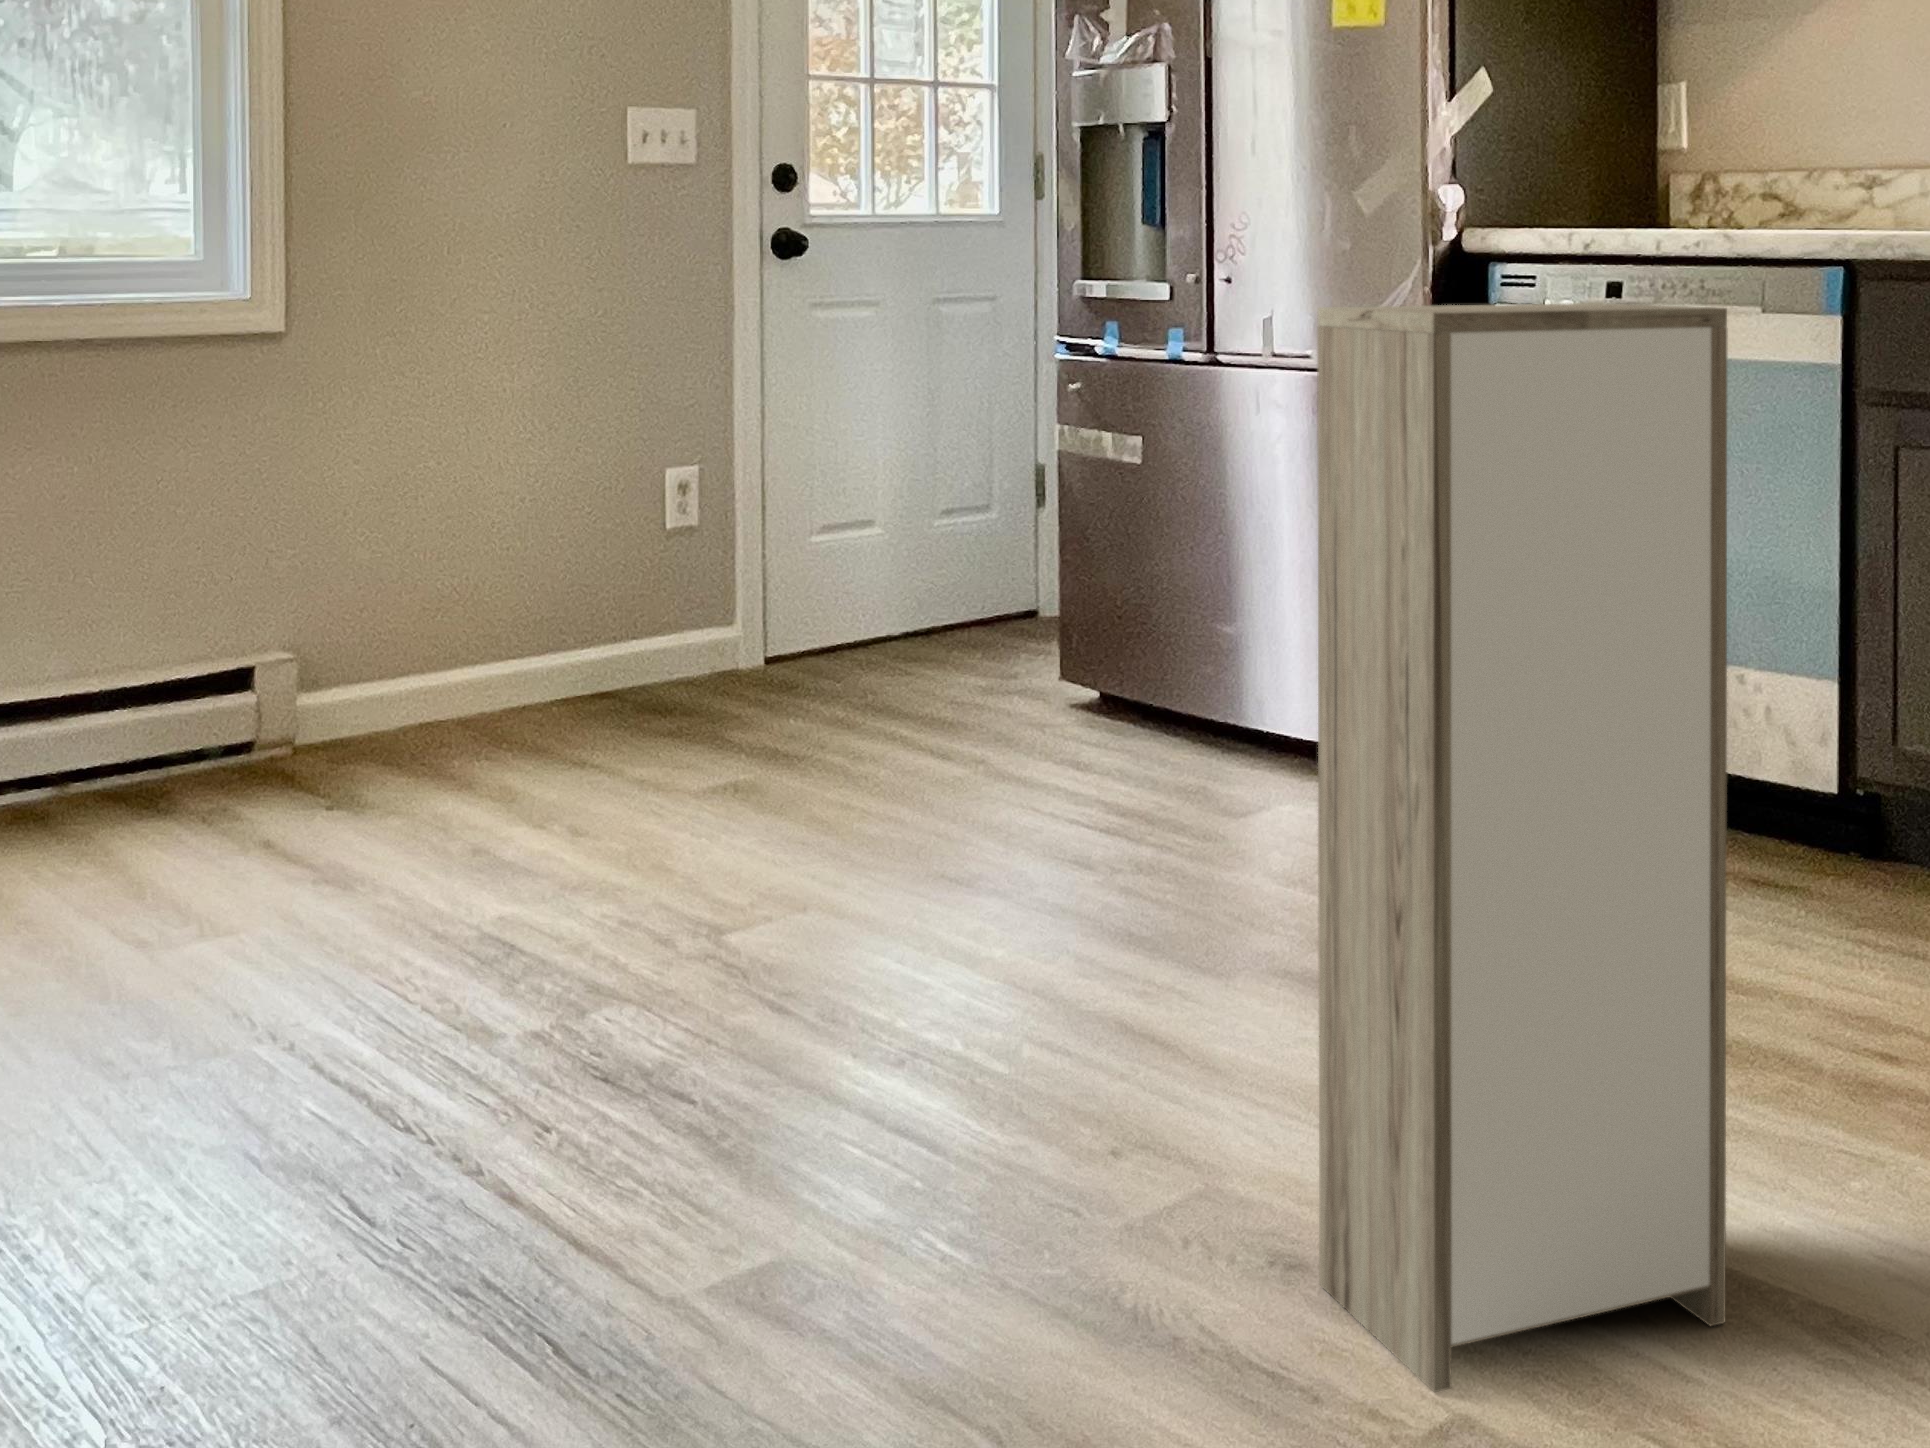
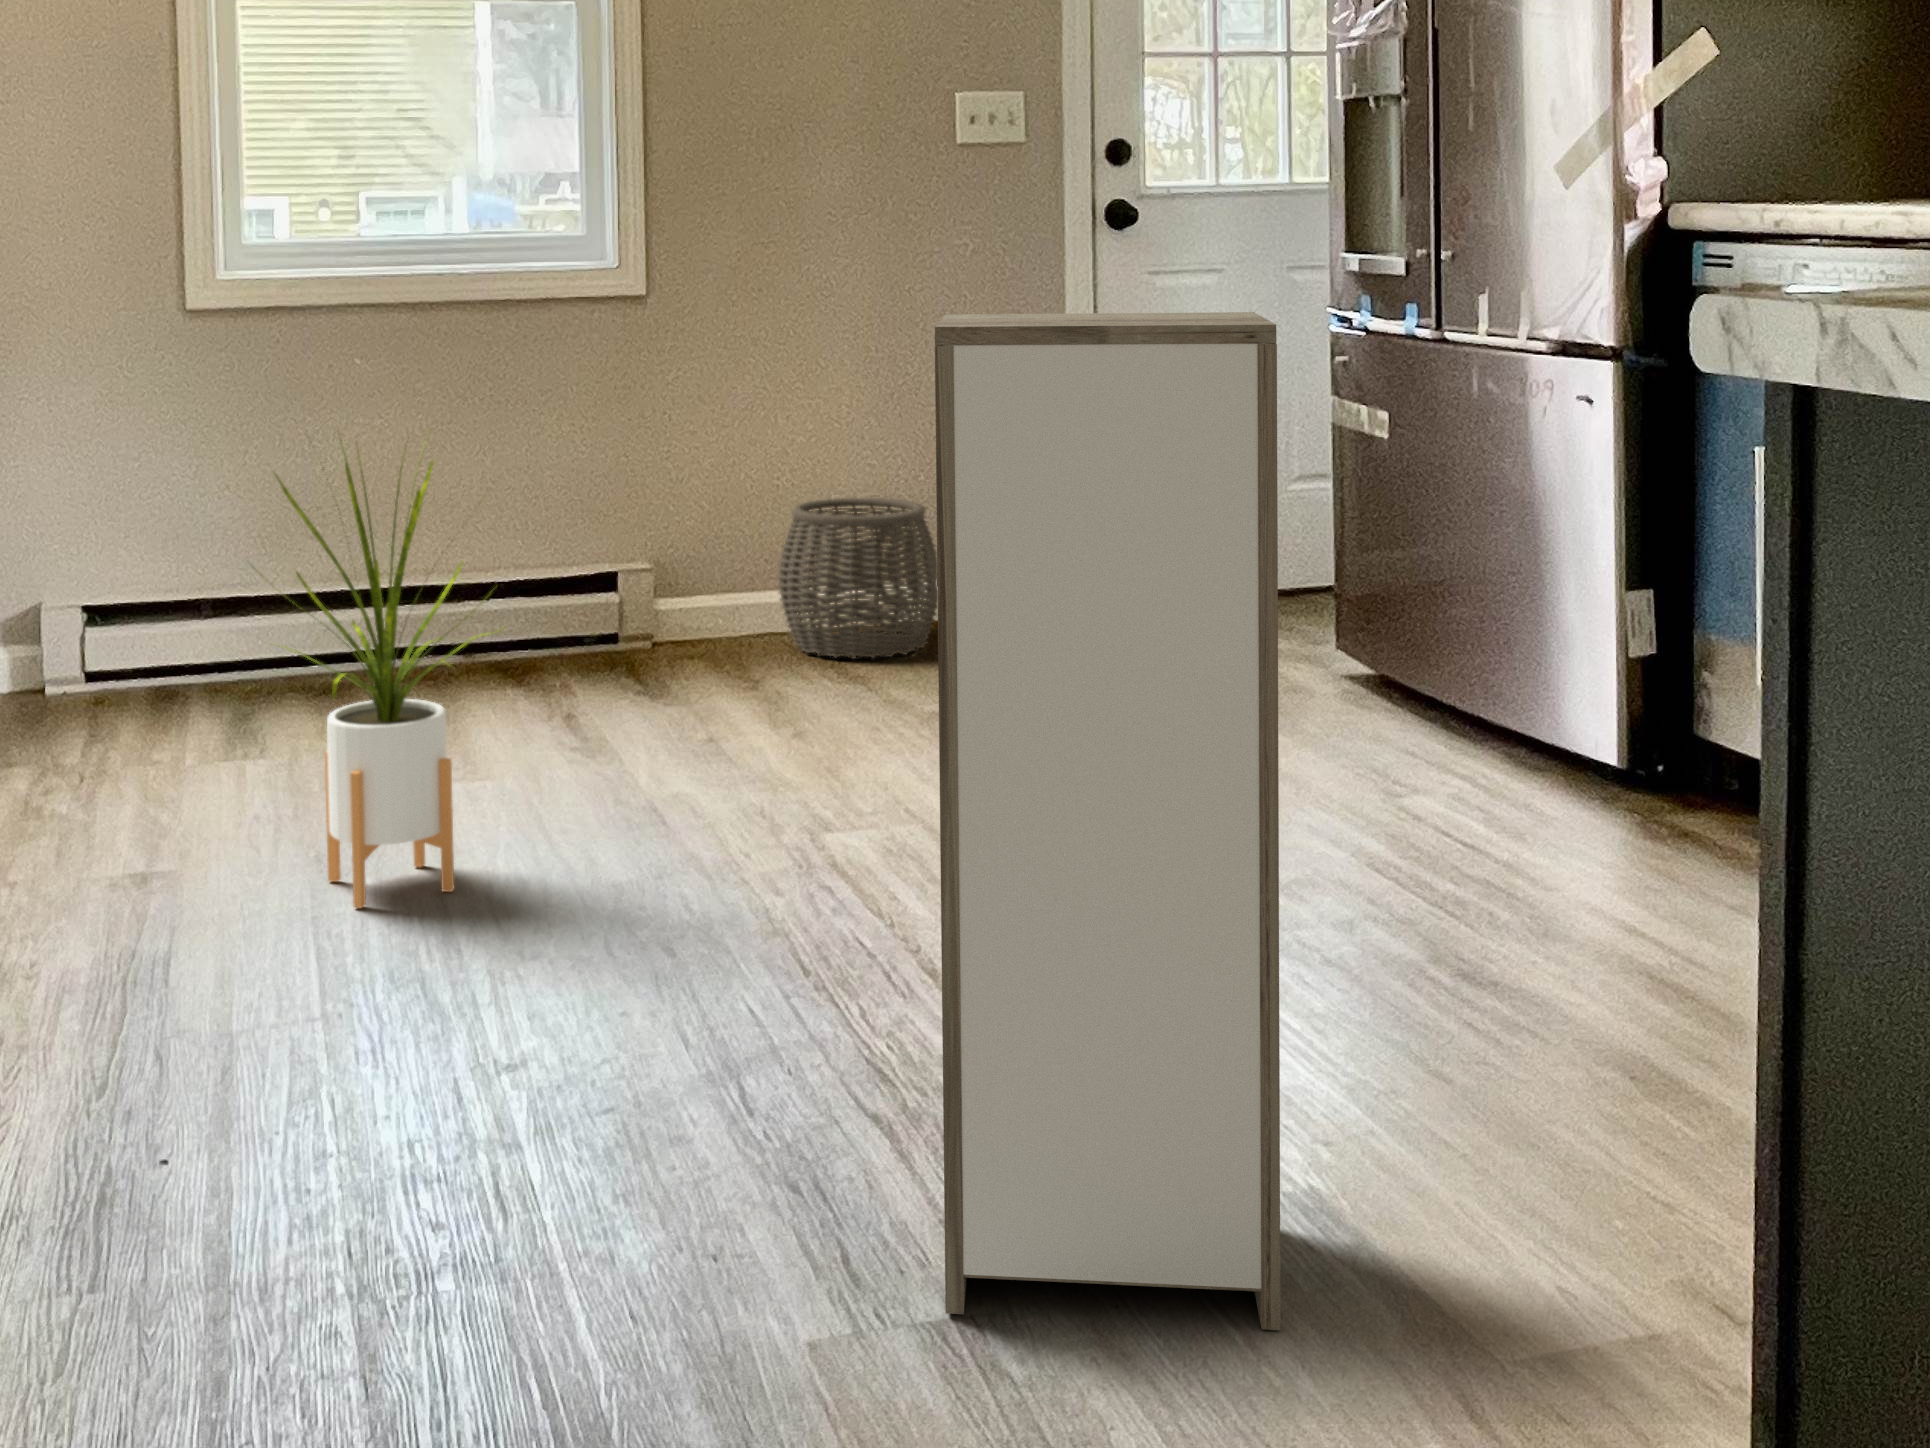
house plant: none [100,478,438,1106] -> present [271,431,500,908]
woven basket: none [455,558,648,743] -> present [777,498,938,659]

